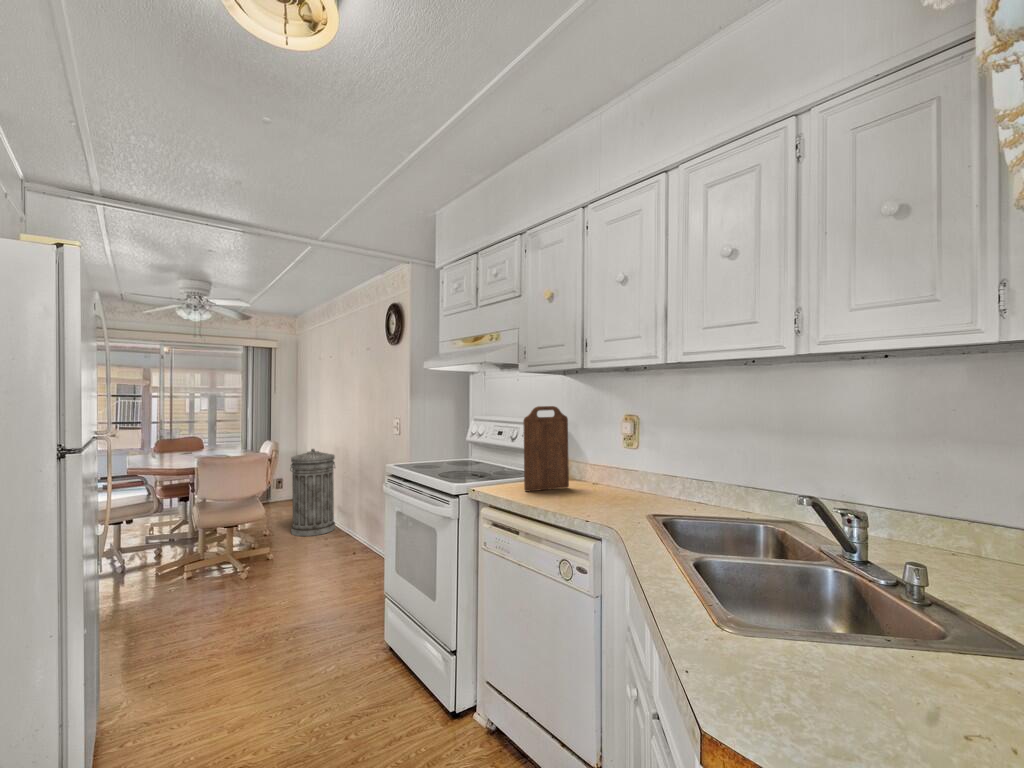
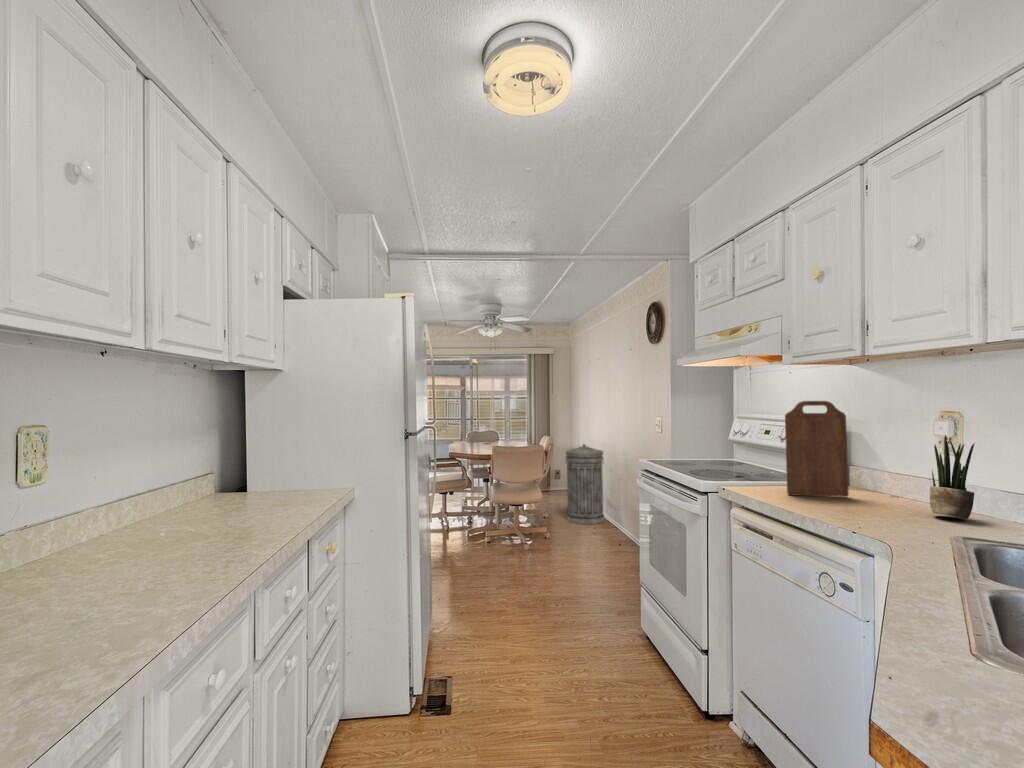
potted plant: none [626,433,653,498] -> present [930,435,974,519]

